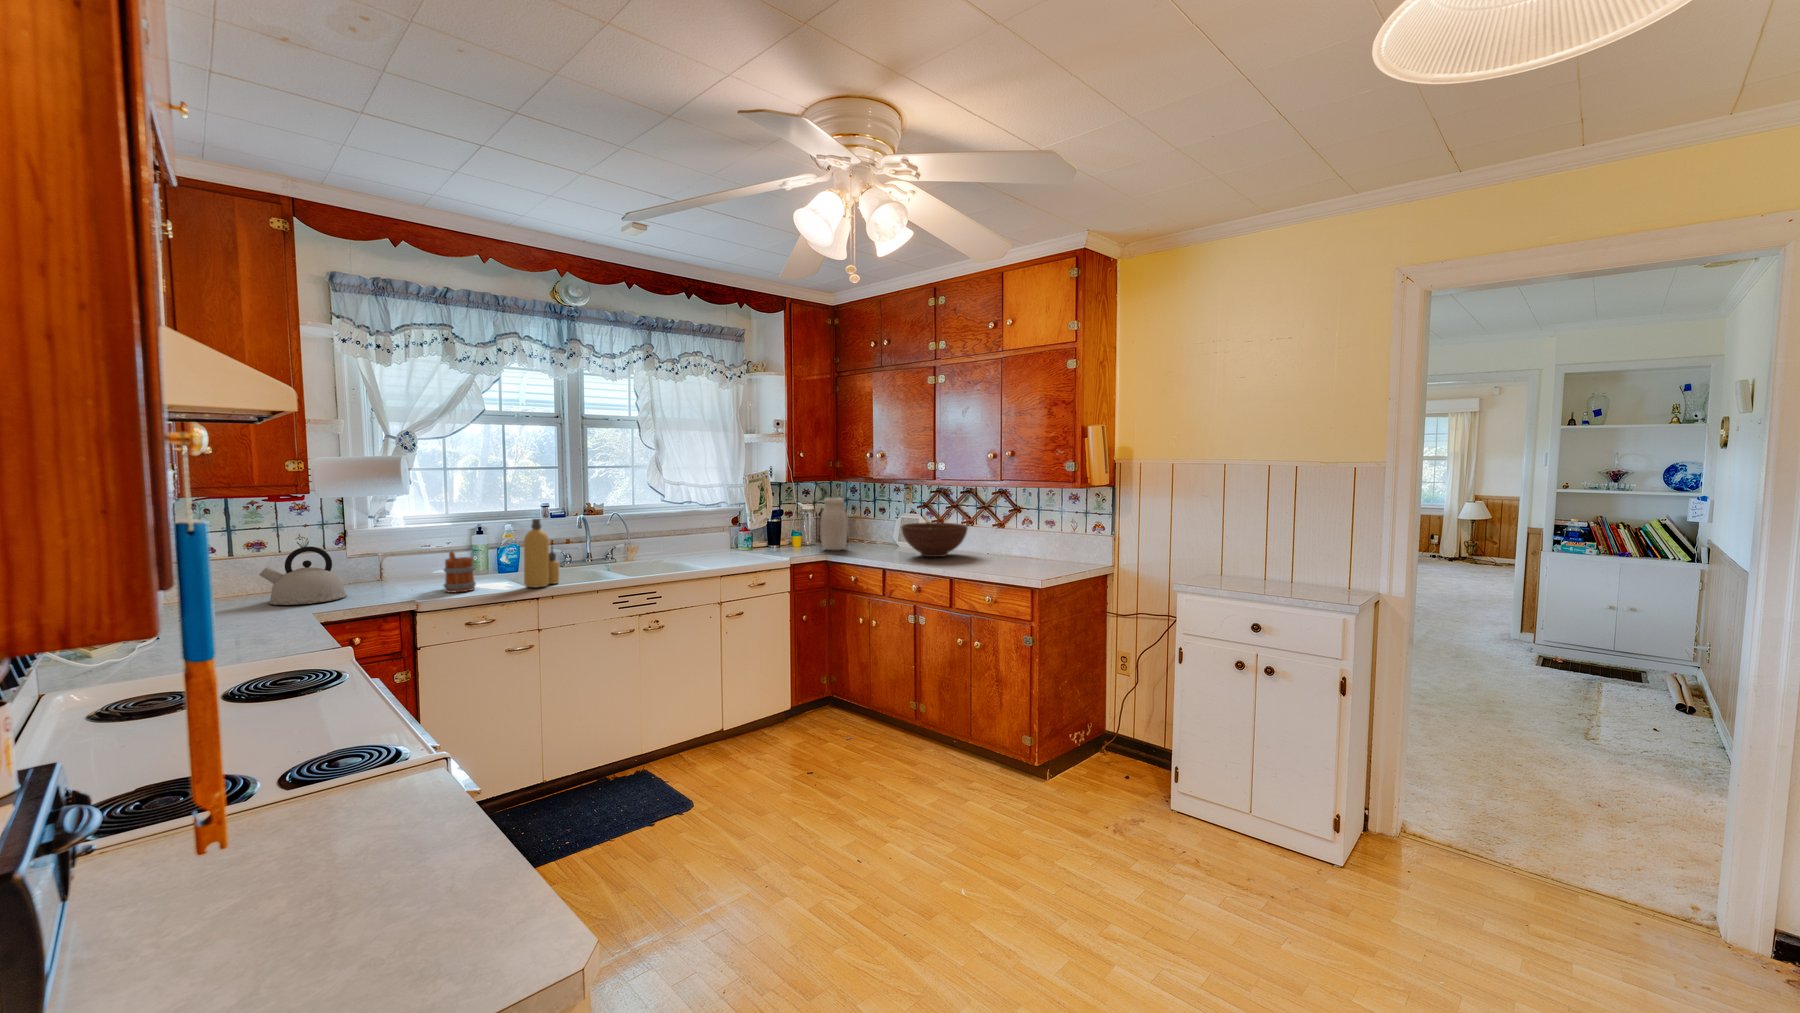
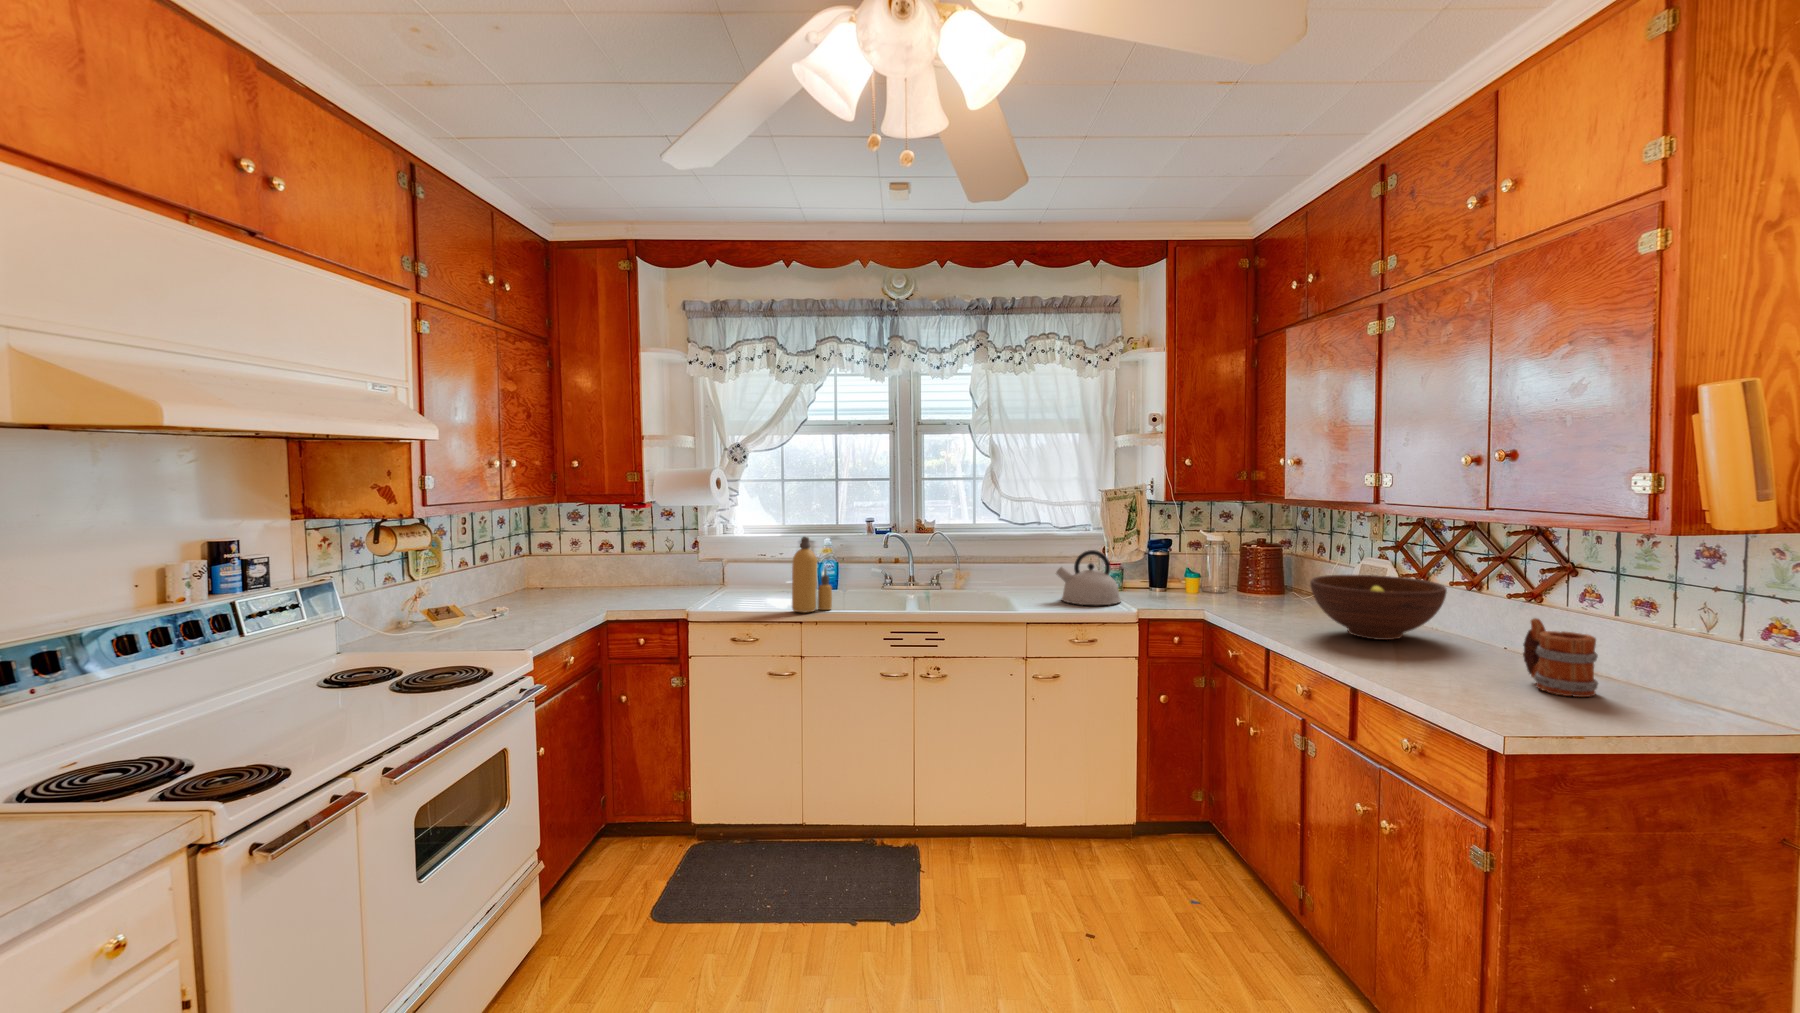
jar: present [820,498,848,550] -> none [1212,524,1255,604]
kettle: present [259,546,347,605] -> present [1056,550,1121,605]
mug: present [444,551,476,593] -> present [1523,618,1598,697]

